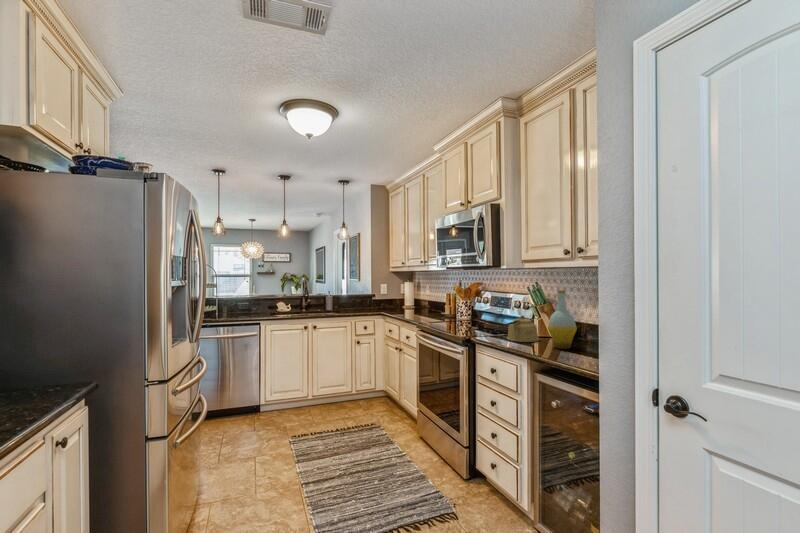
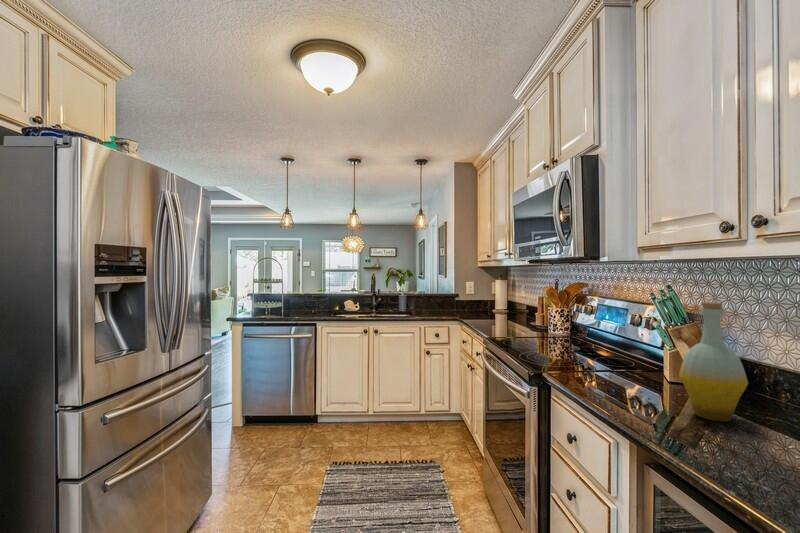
kettle: present [503,316,539,342] -> none [596,343,667,393]

